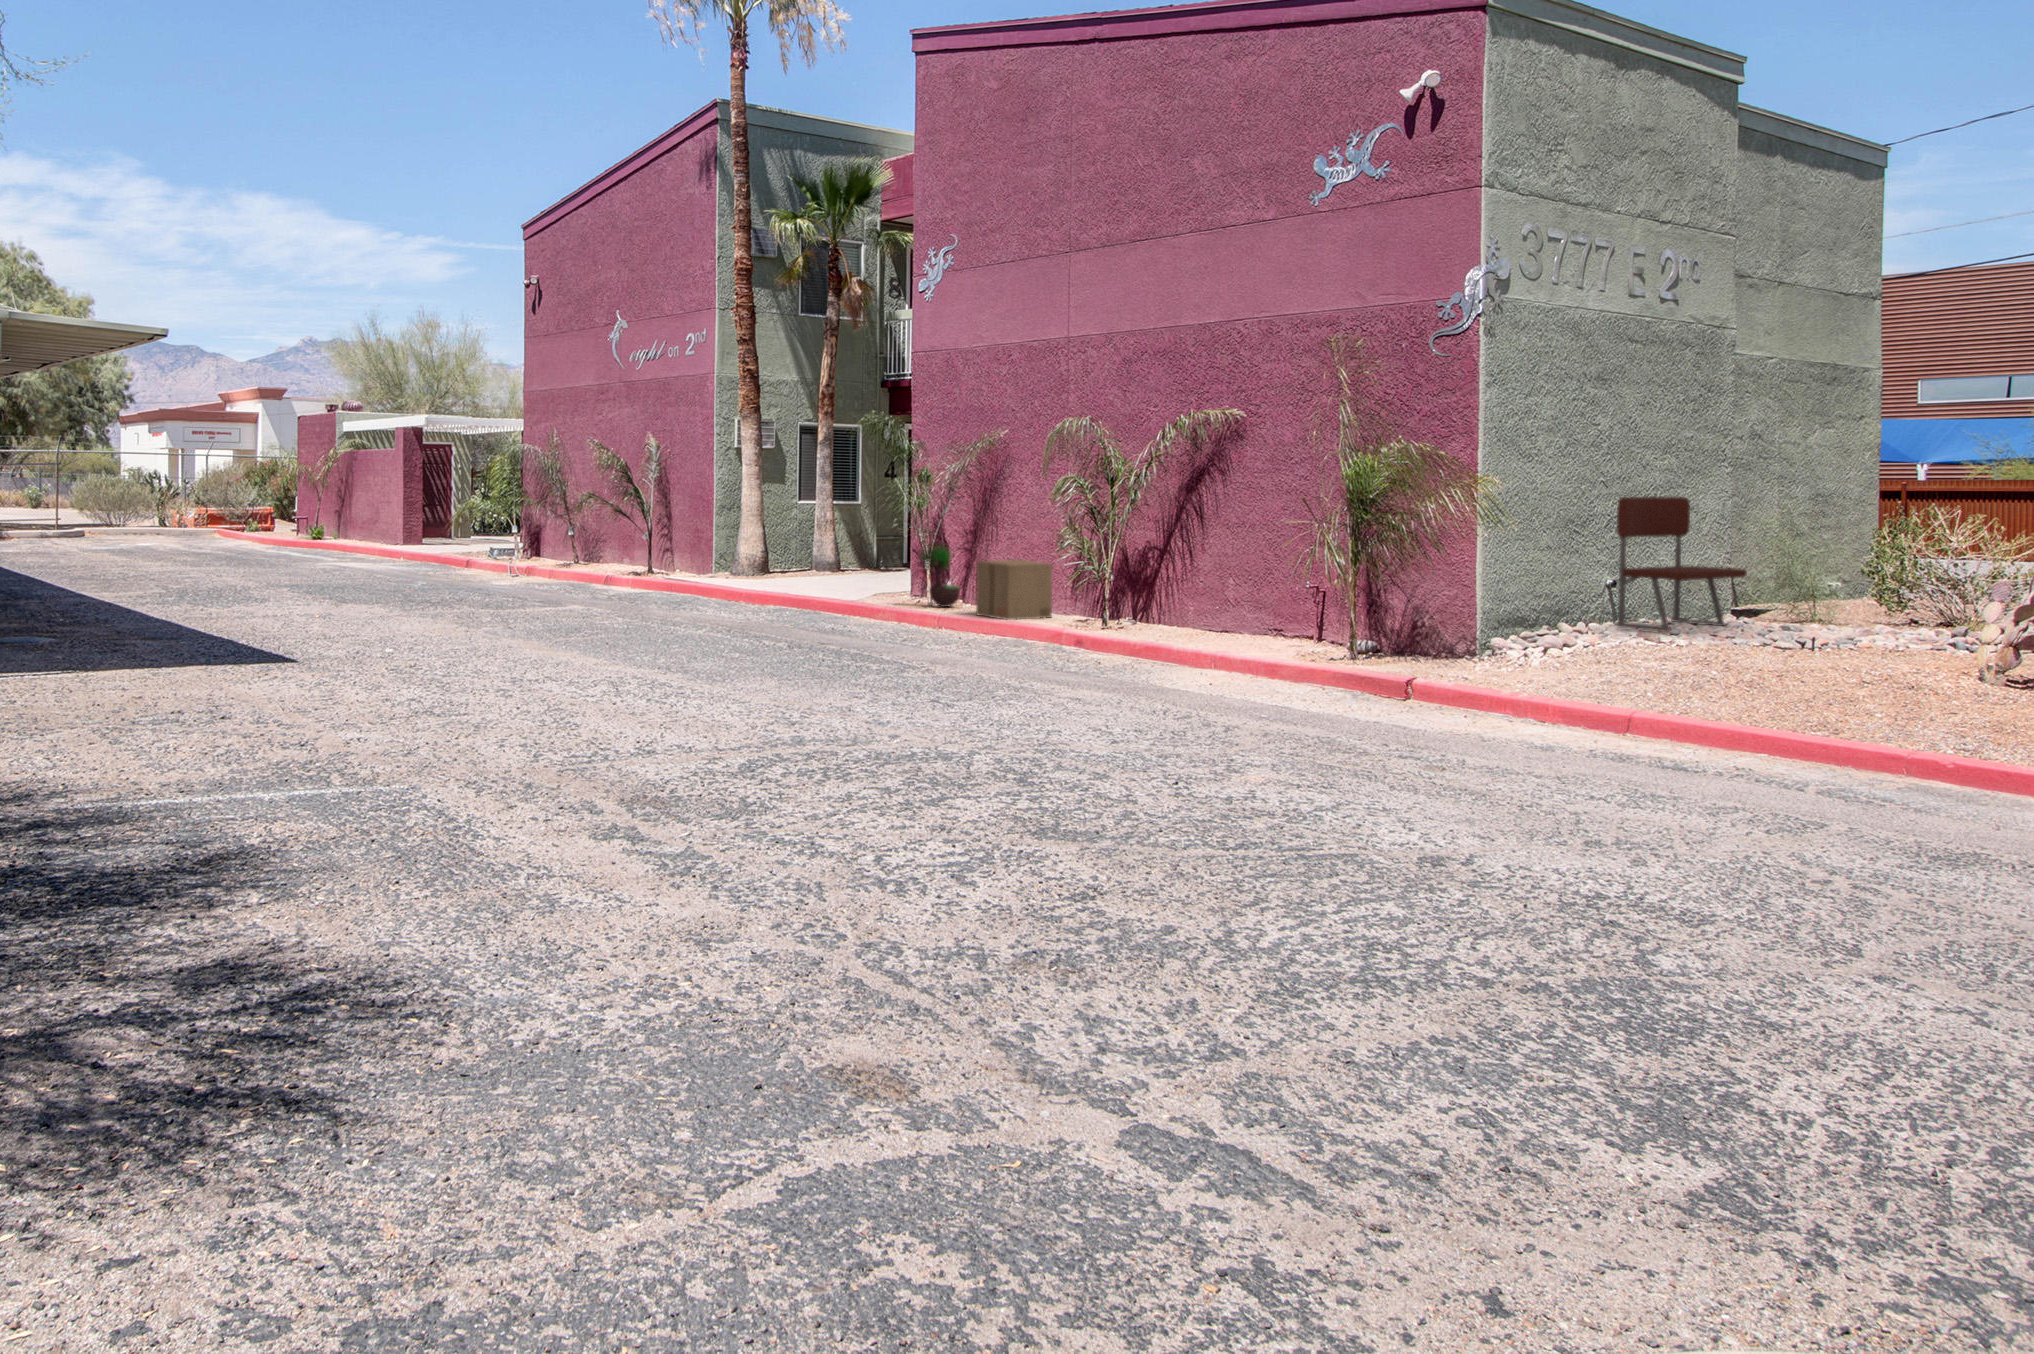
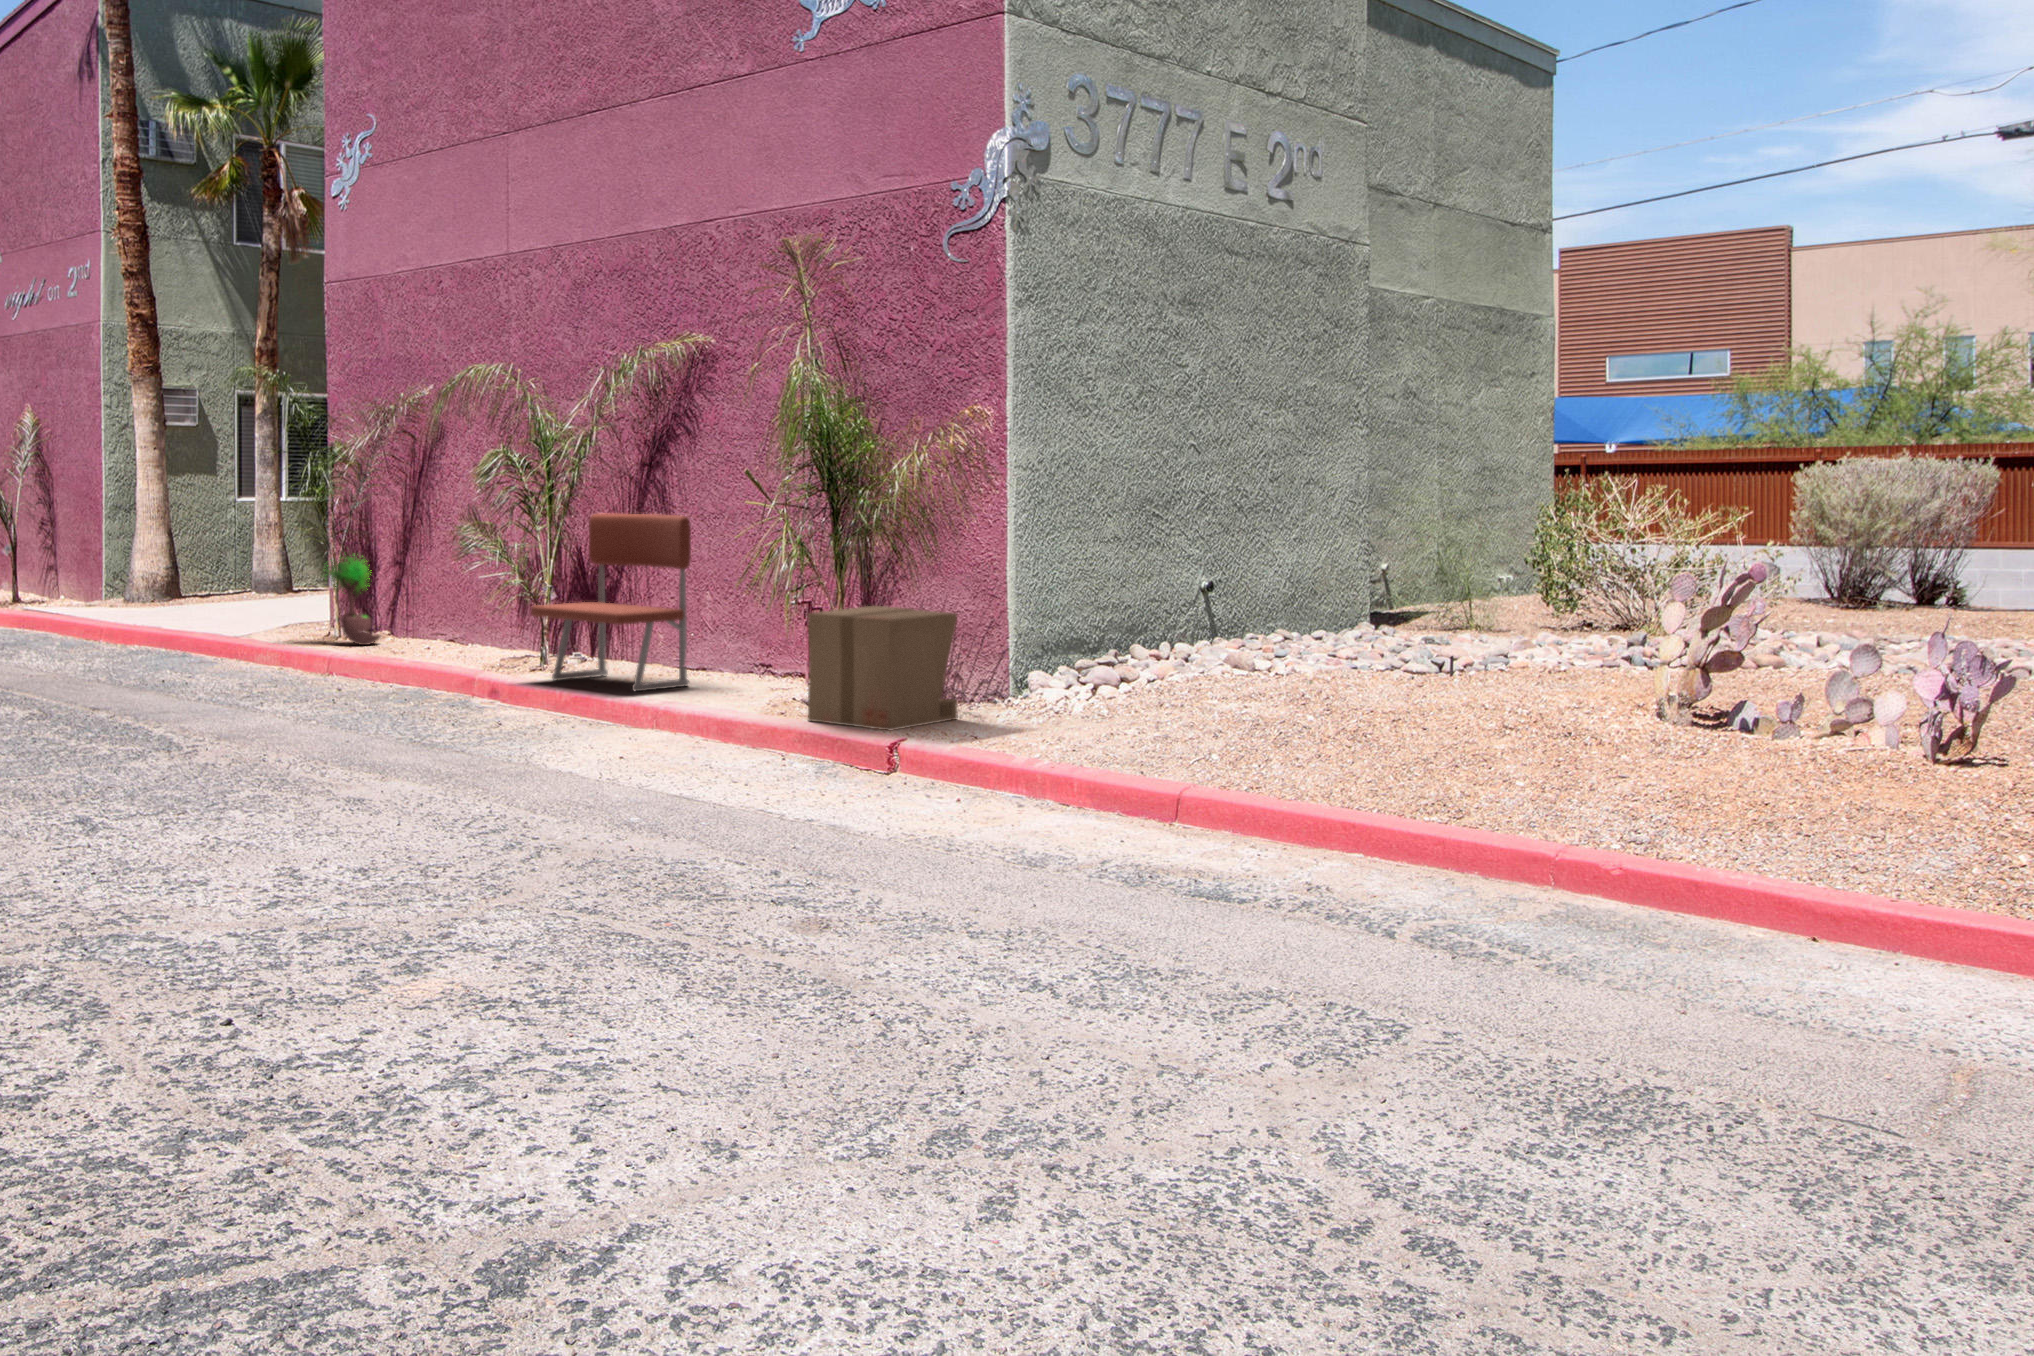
bench: present [1616,497,1747,632] -> present [531,514,691,691]
cardboard box: present [976,560,1053,620] -> present [808,606,958,730]

